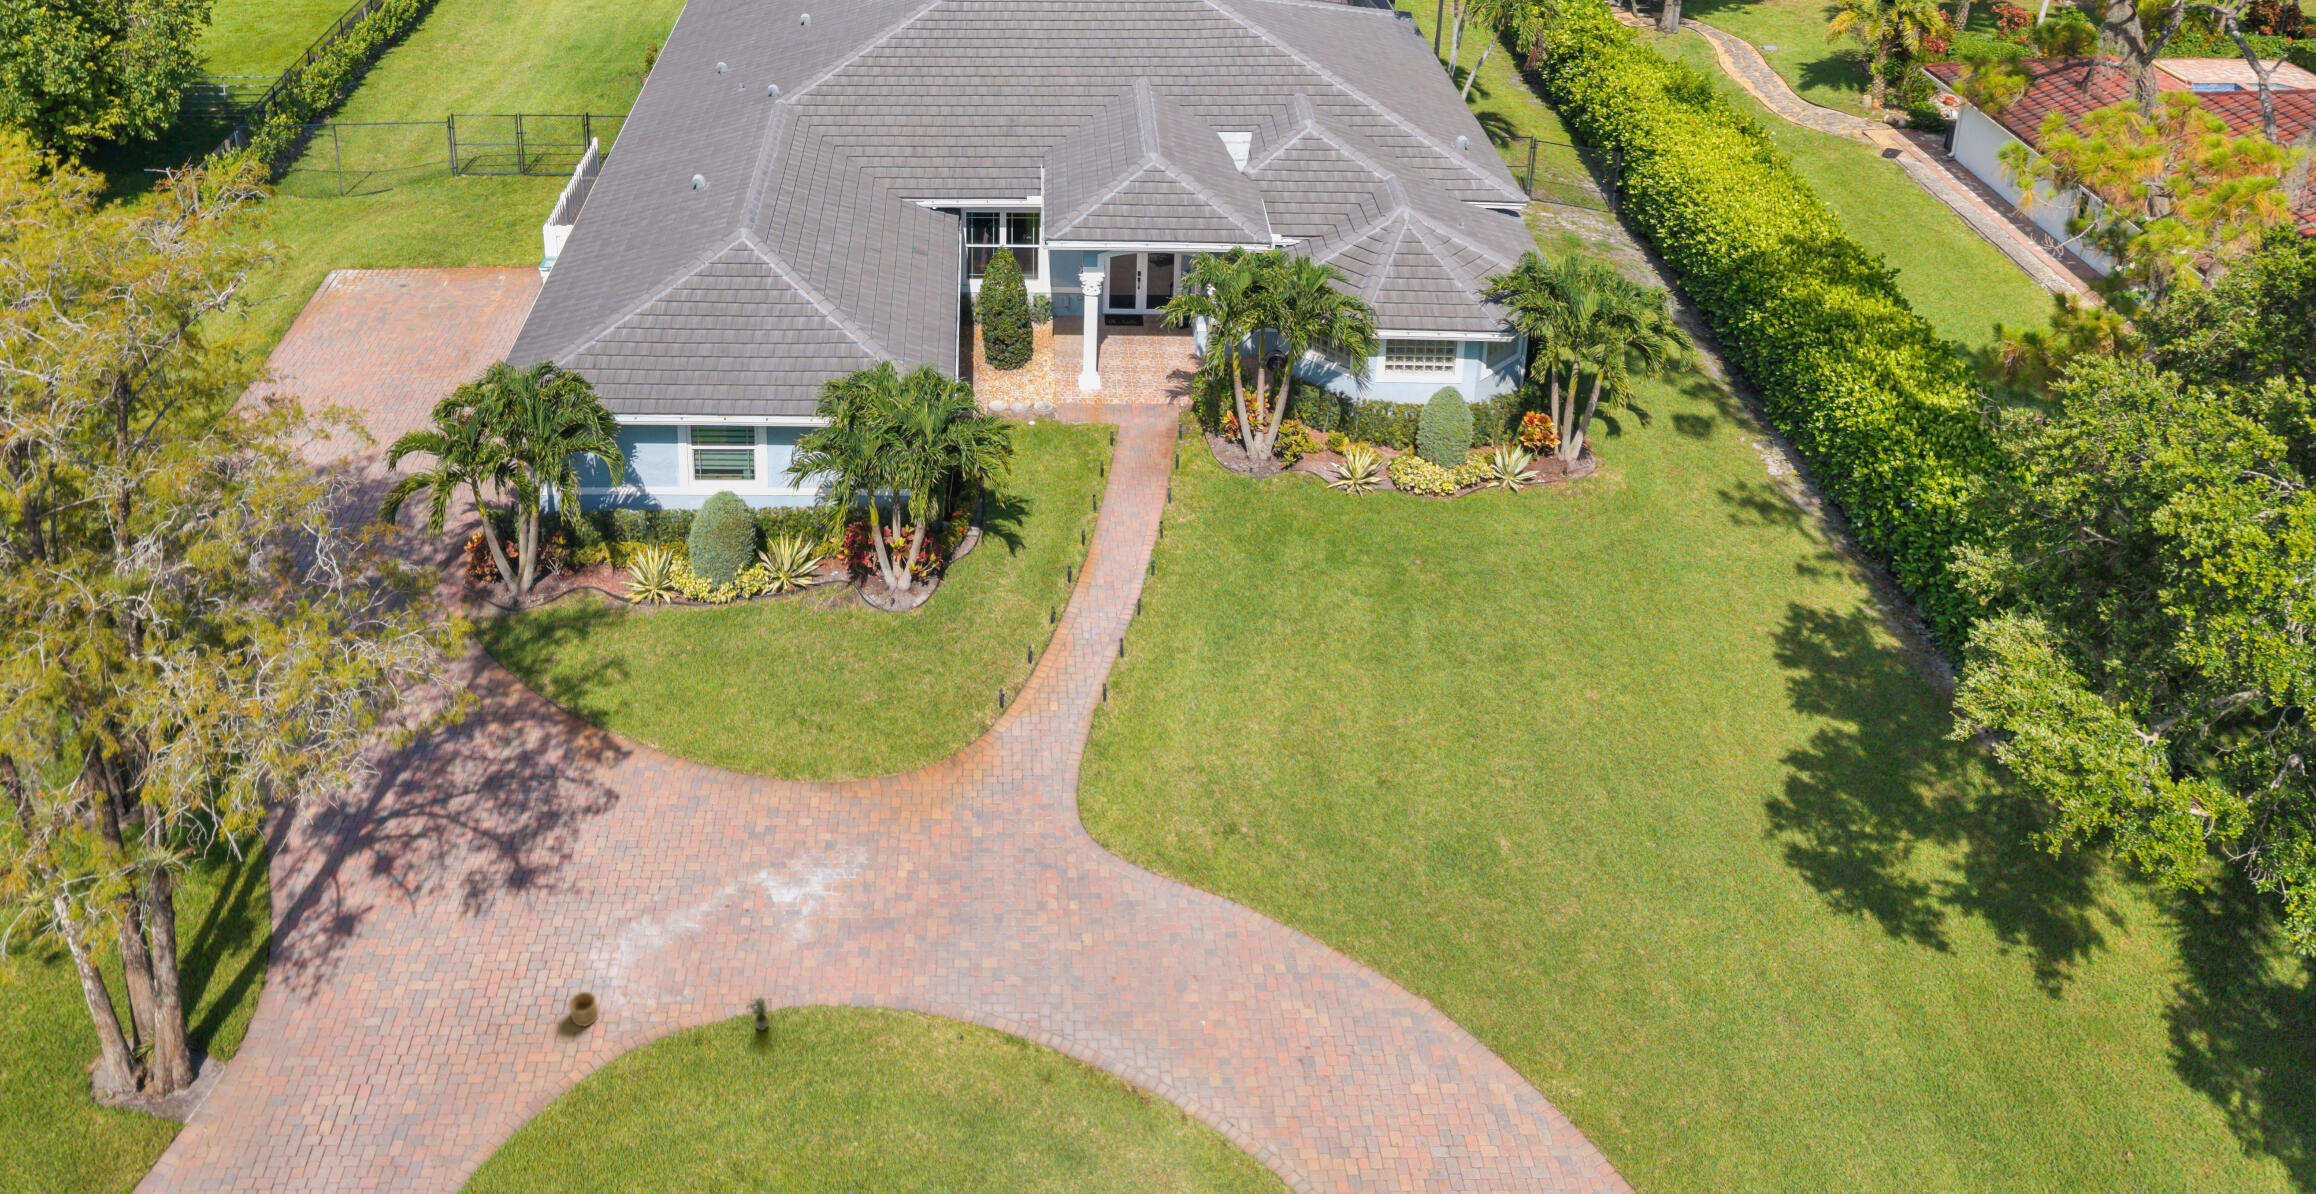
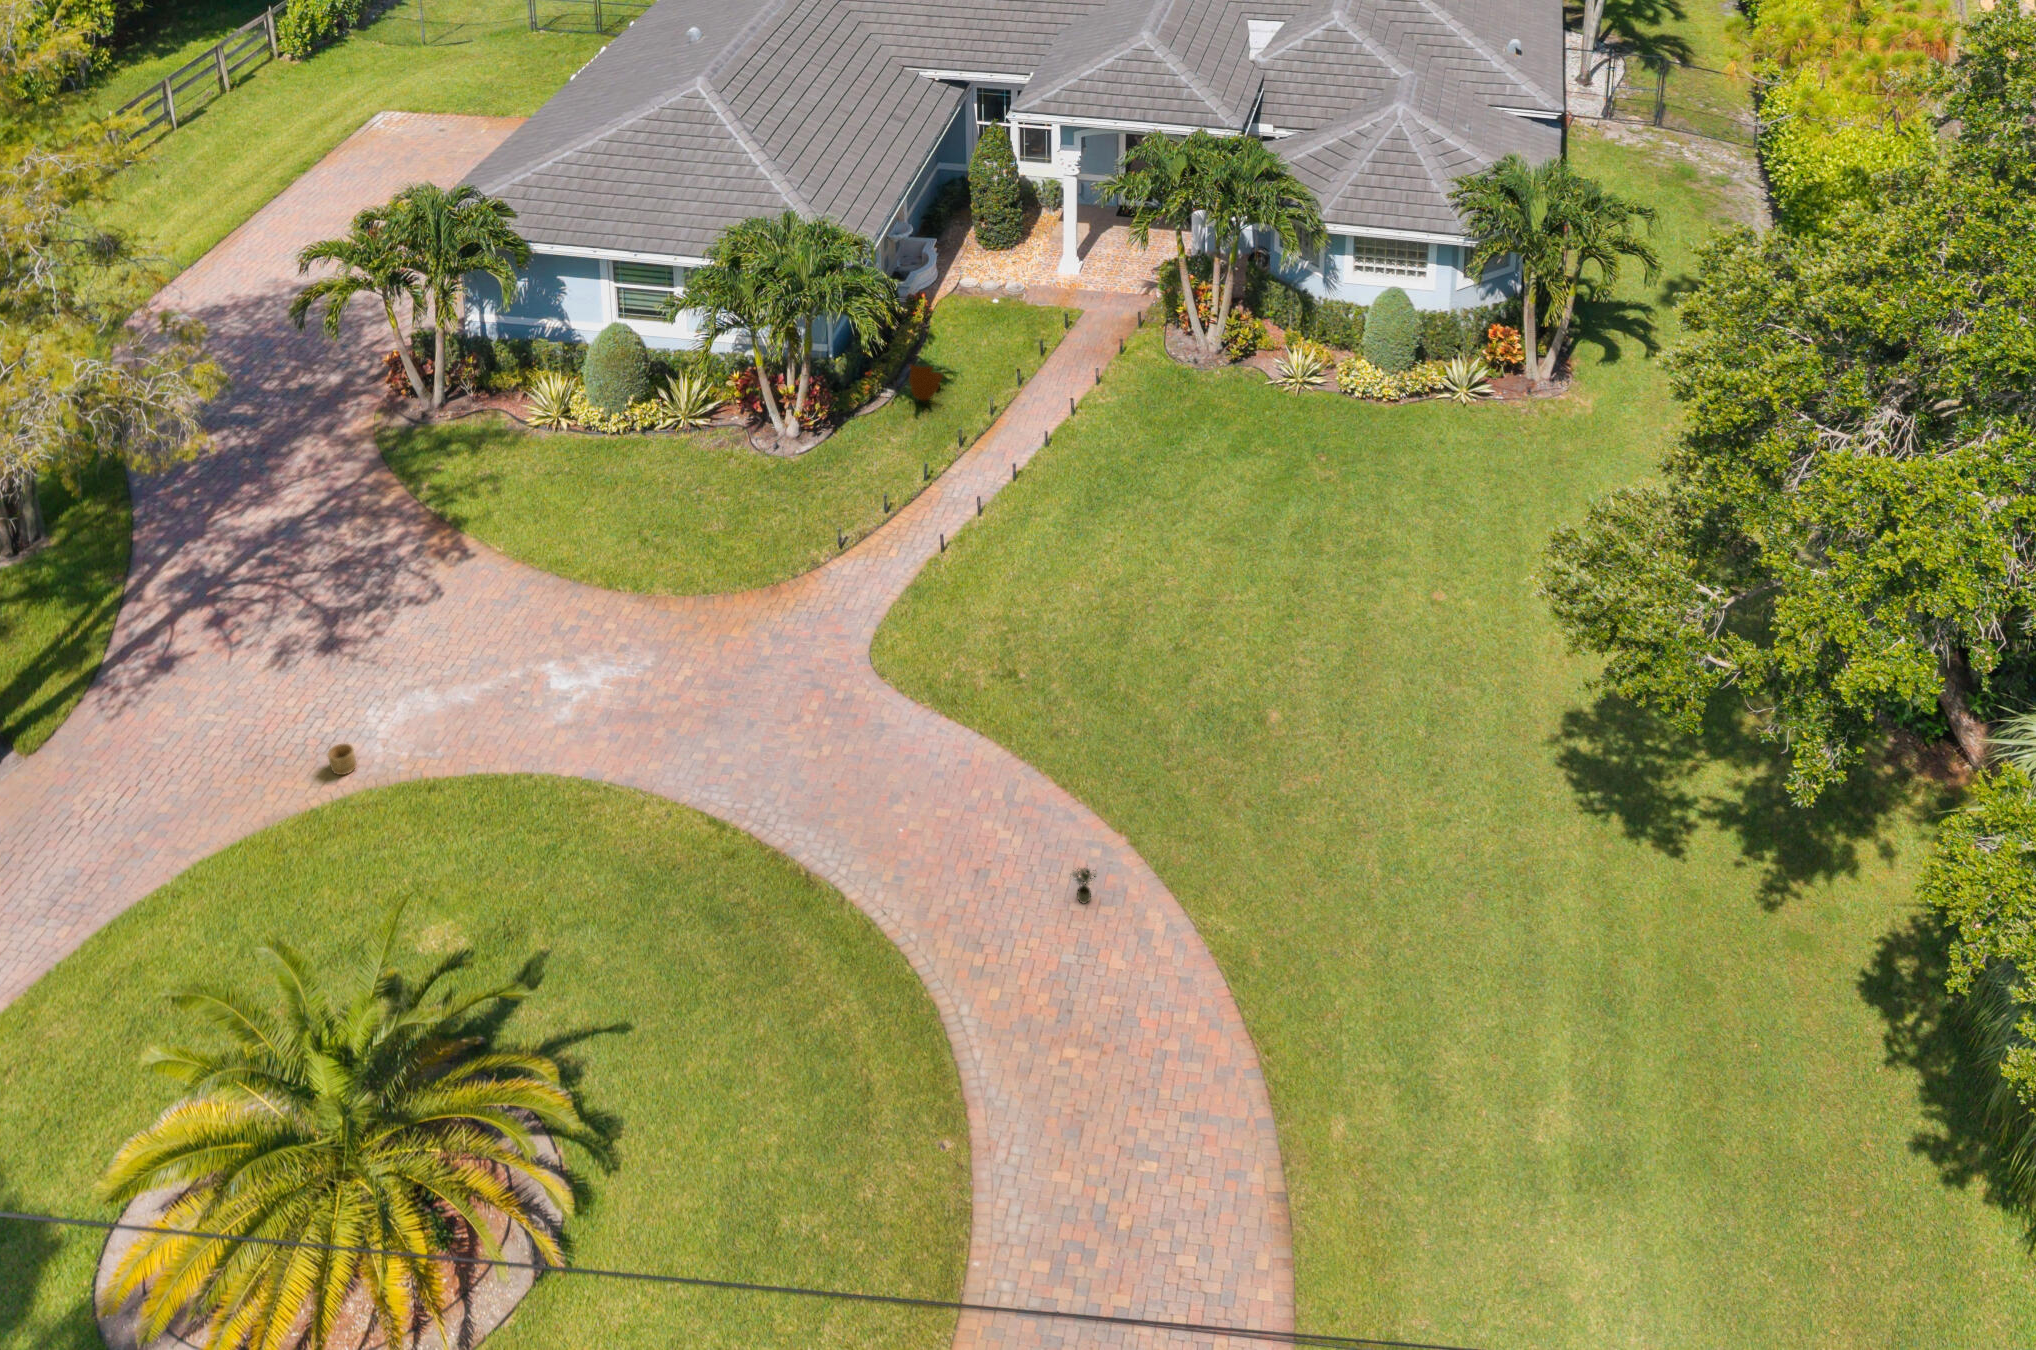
lounge chair: none [986,502,1017,545] -> present [909,365,943,406]
potted plant: present [747,998,771,1030] -> present [1073,868,1096,903]

